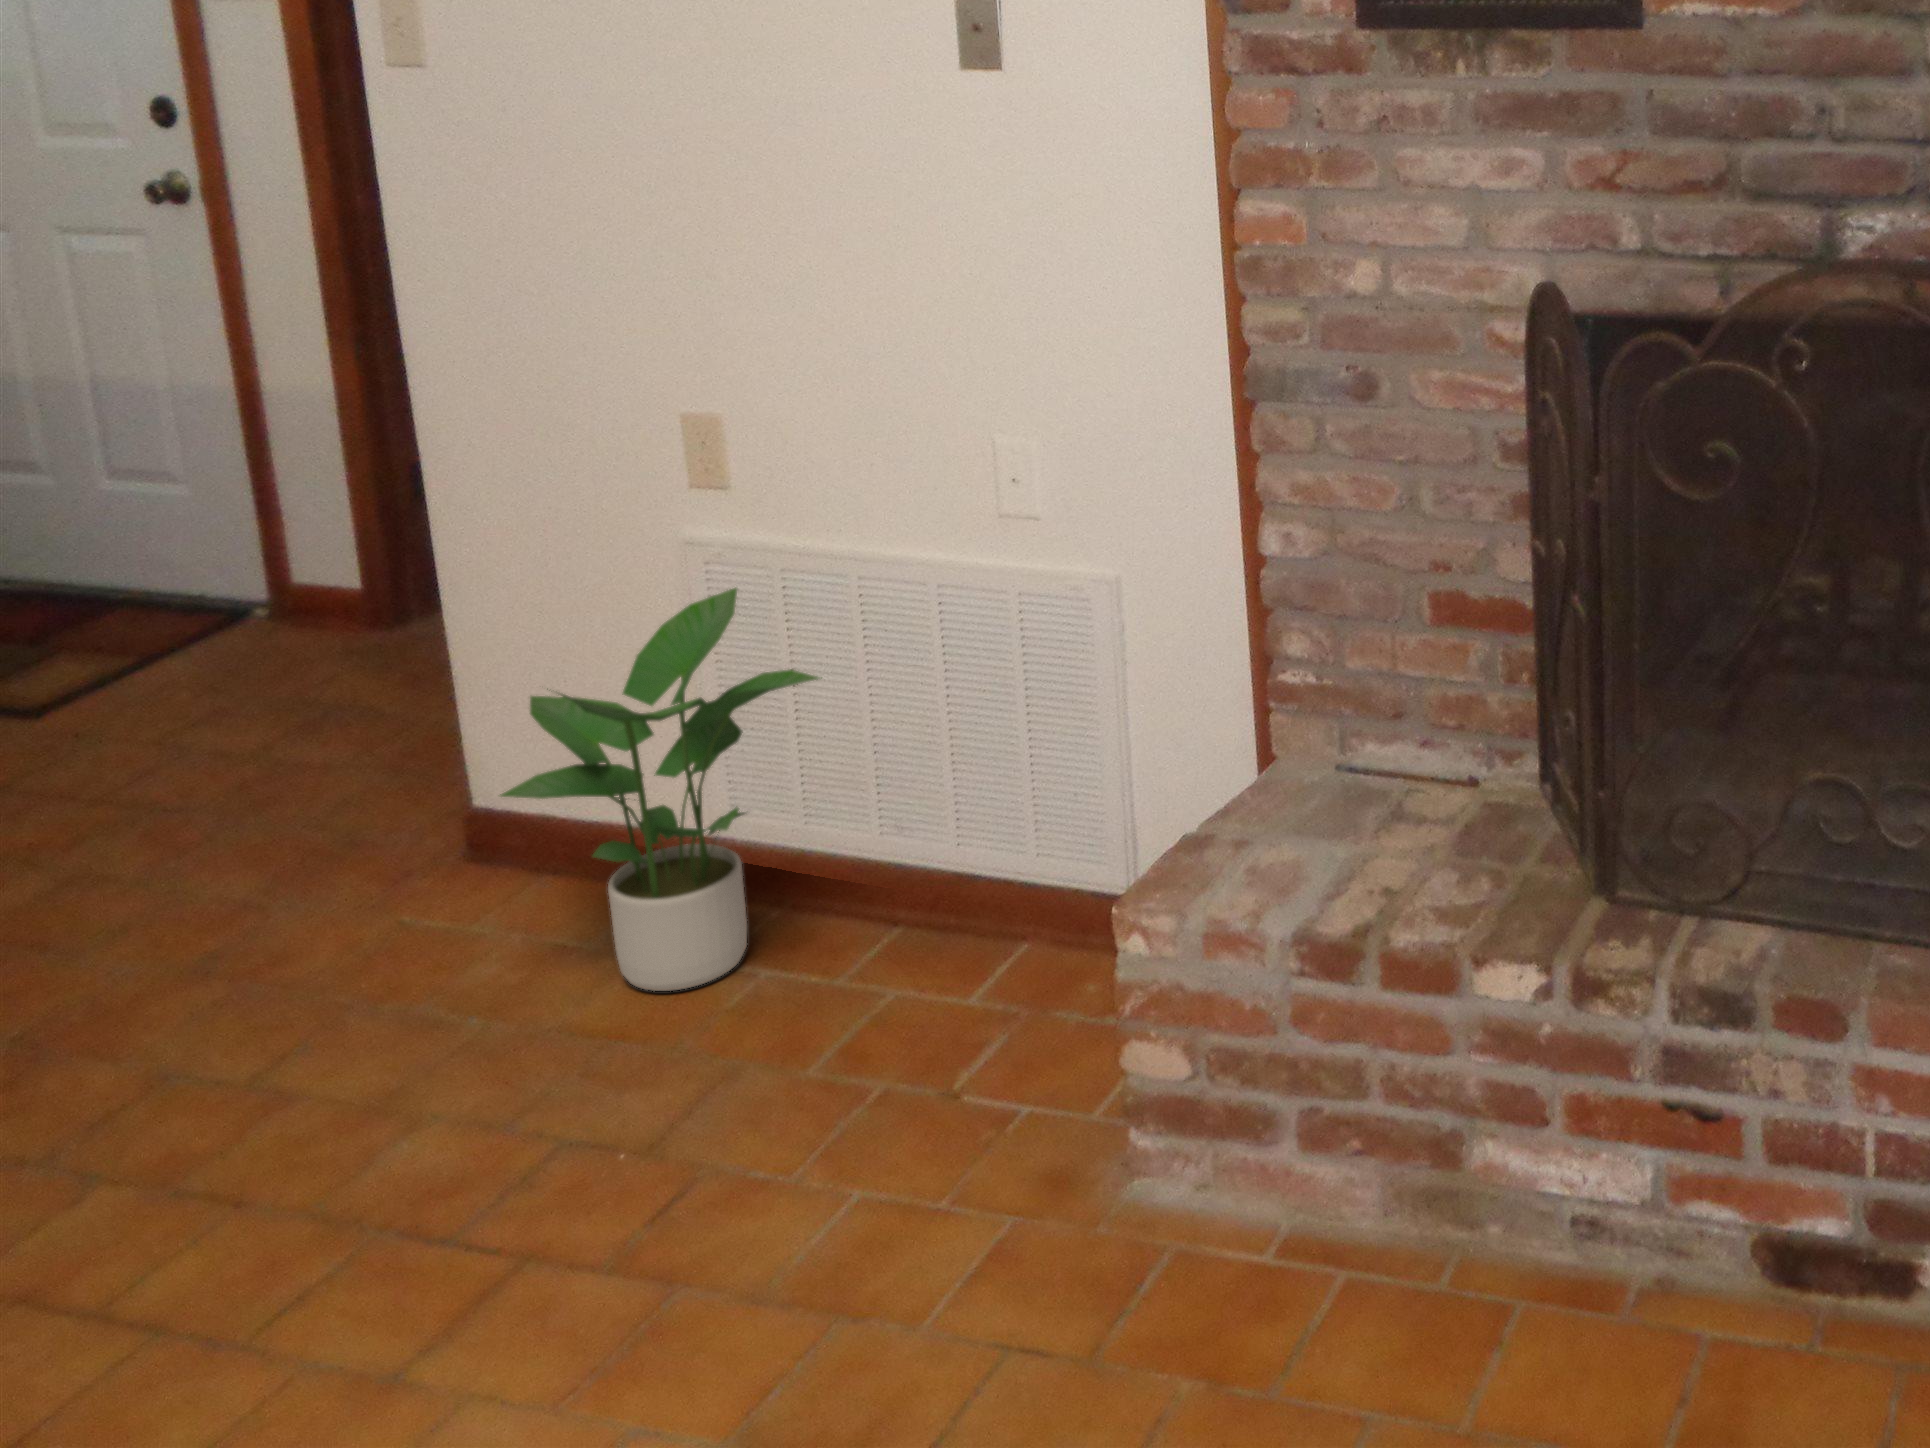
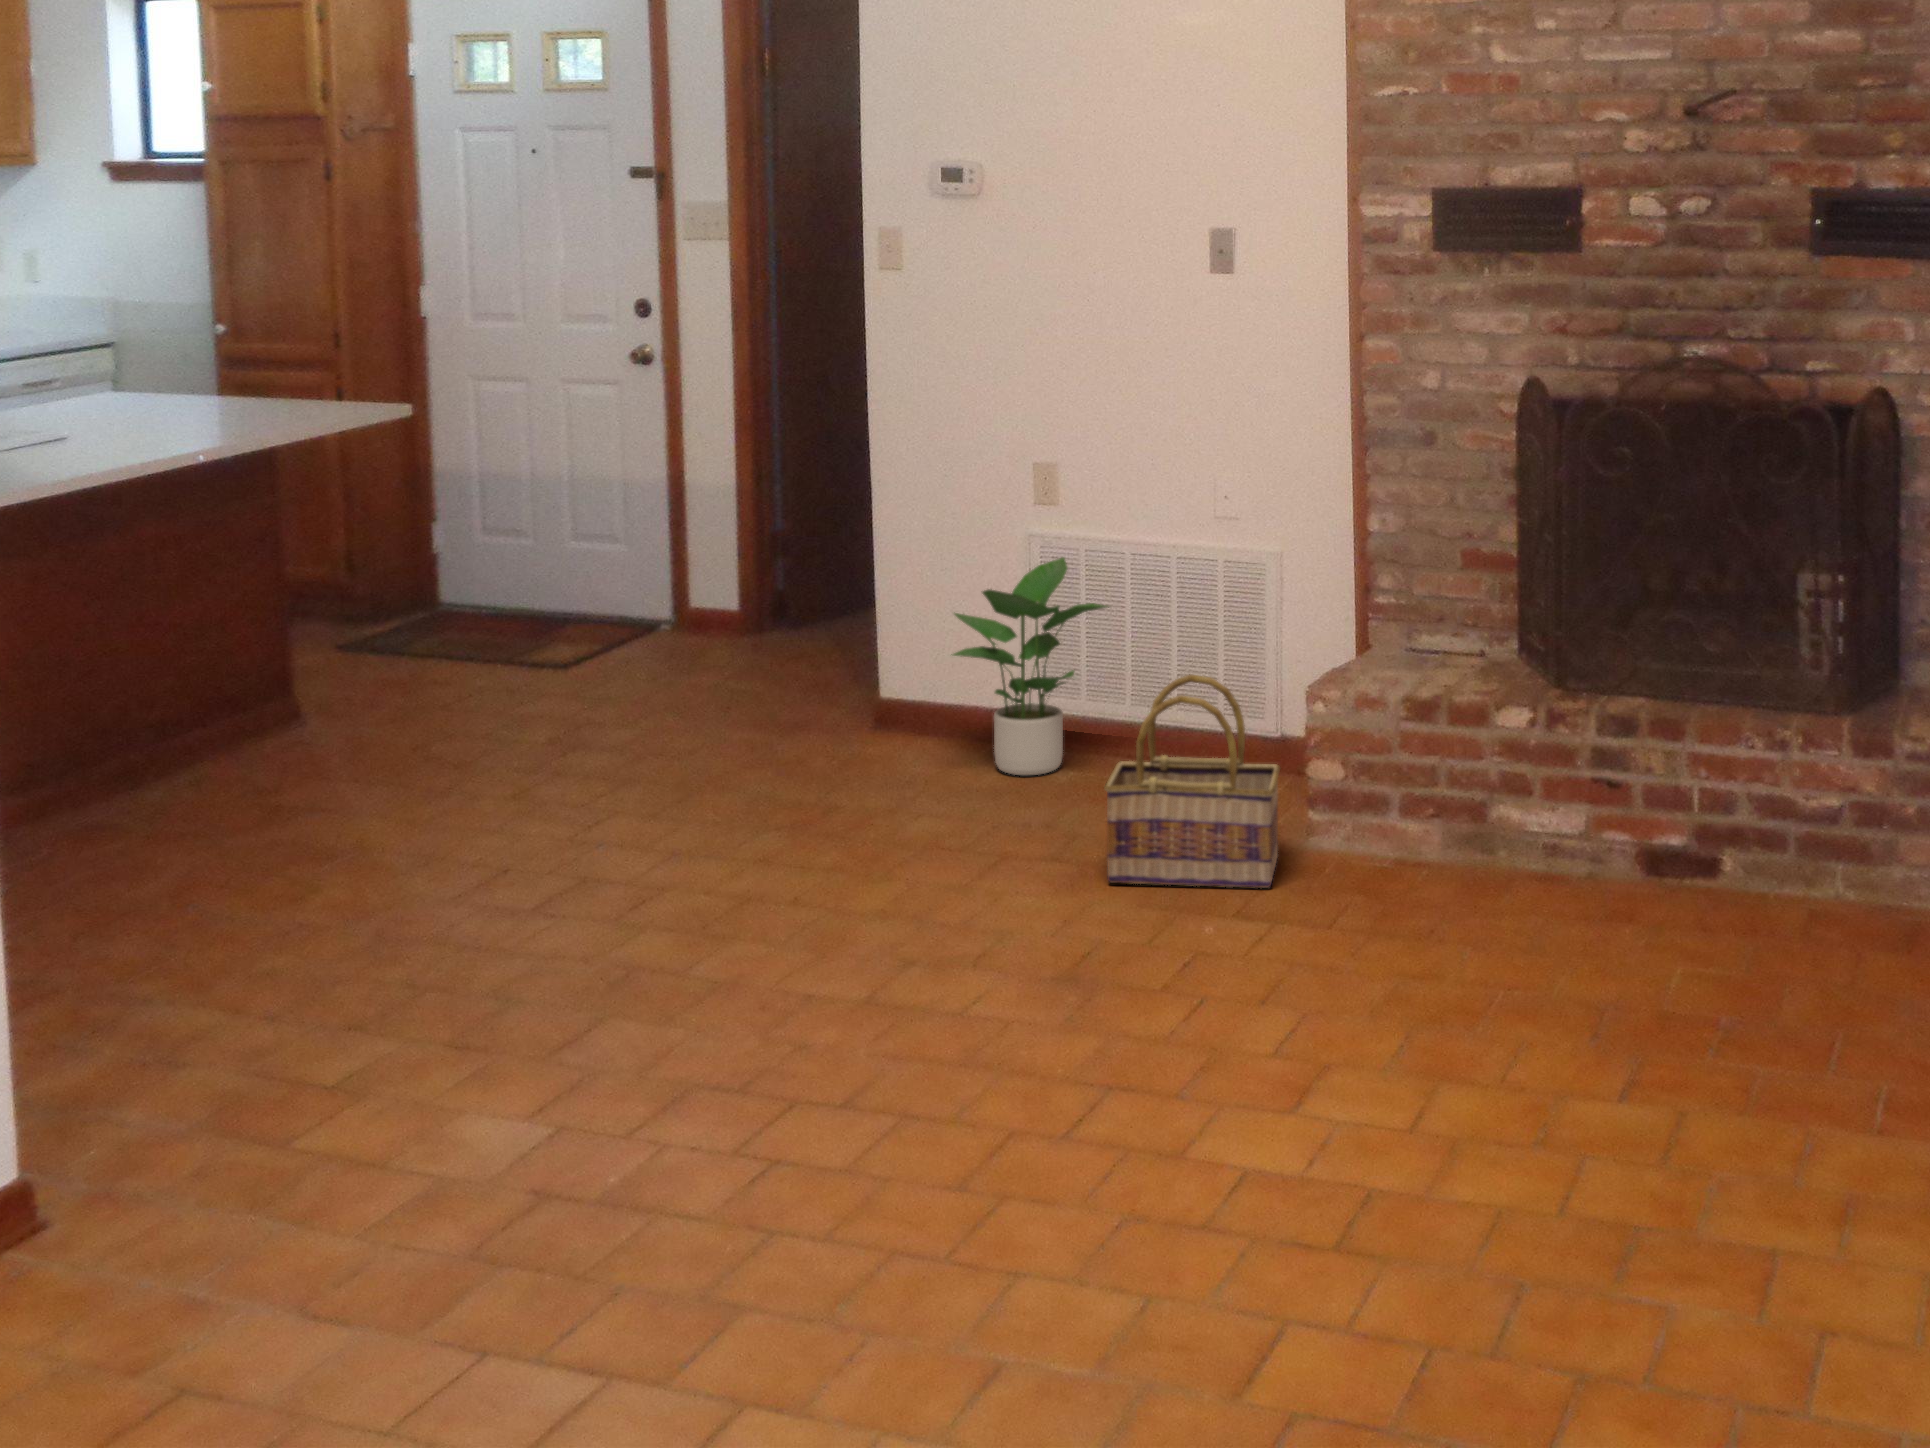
basket: none [644,921,1050,1376] -> present [1105,674,1280,888]

